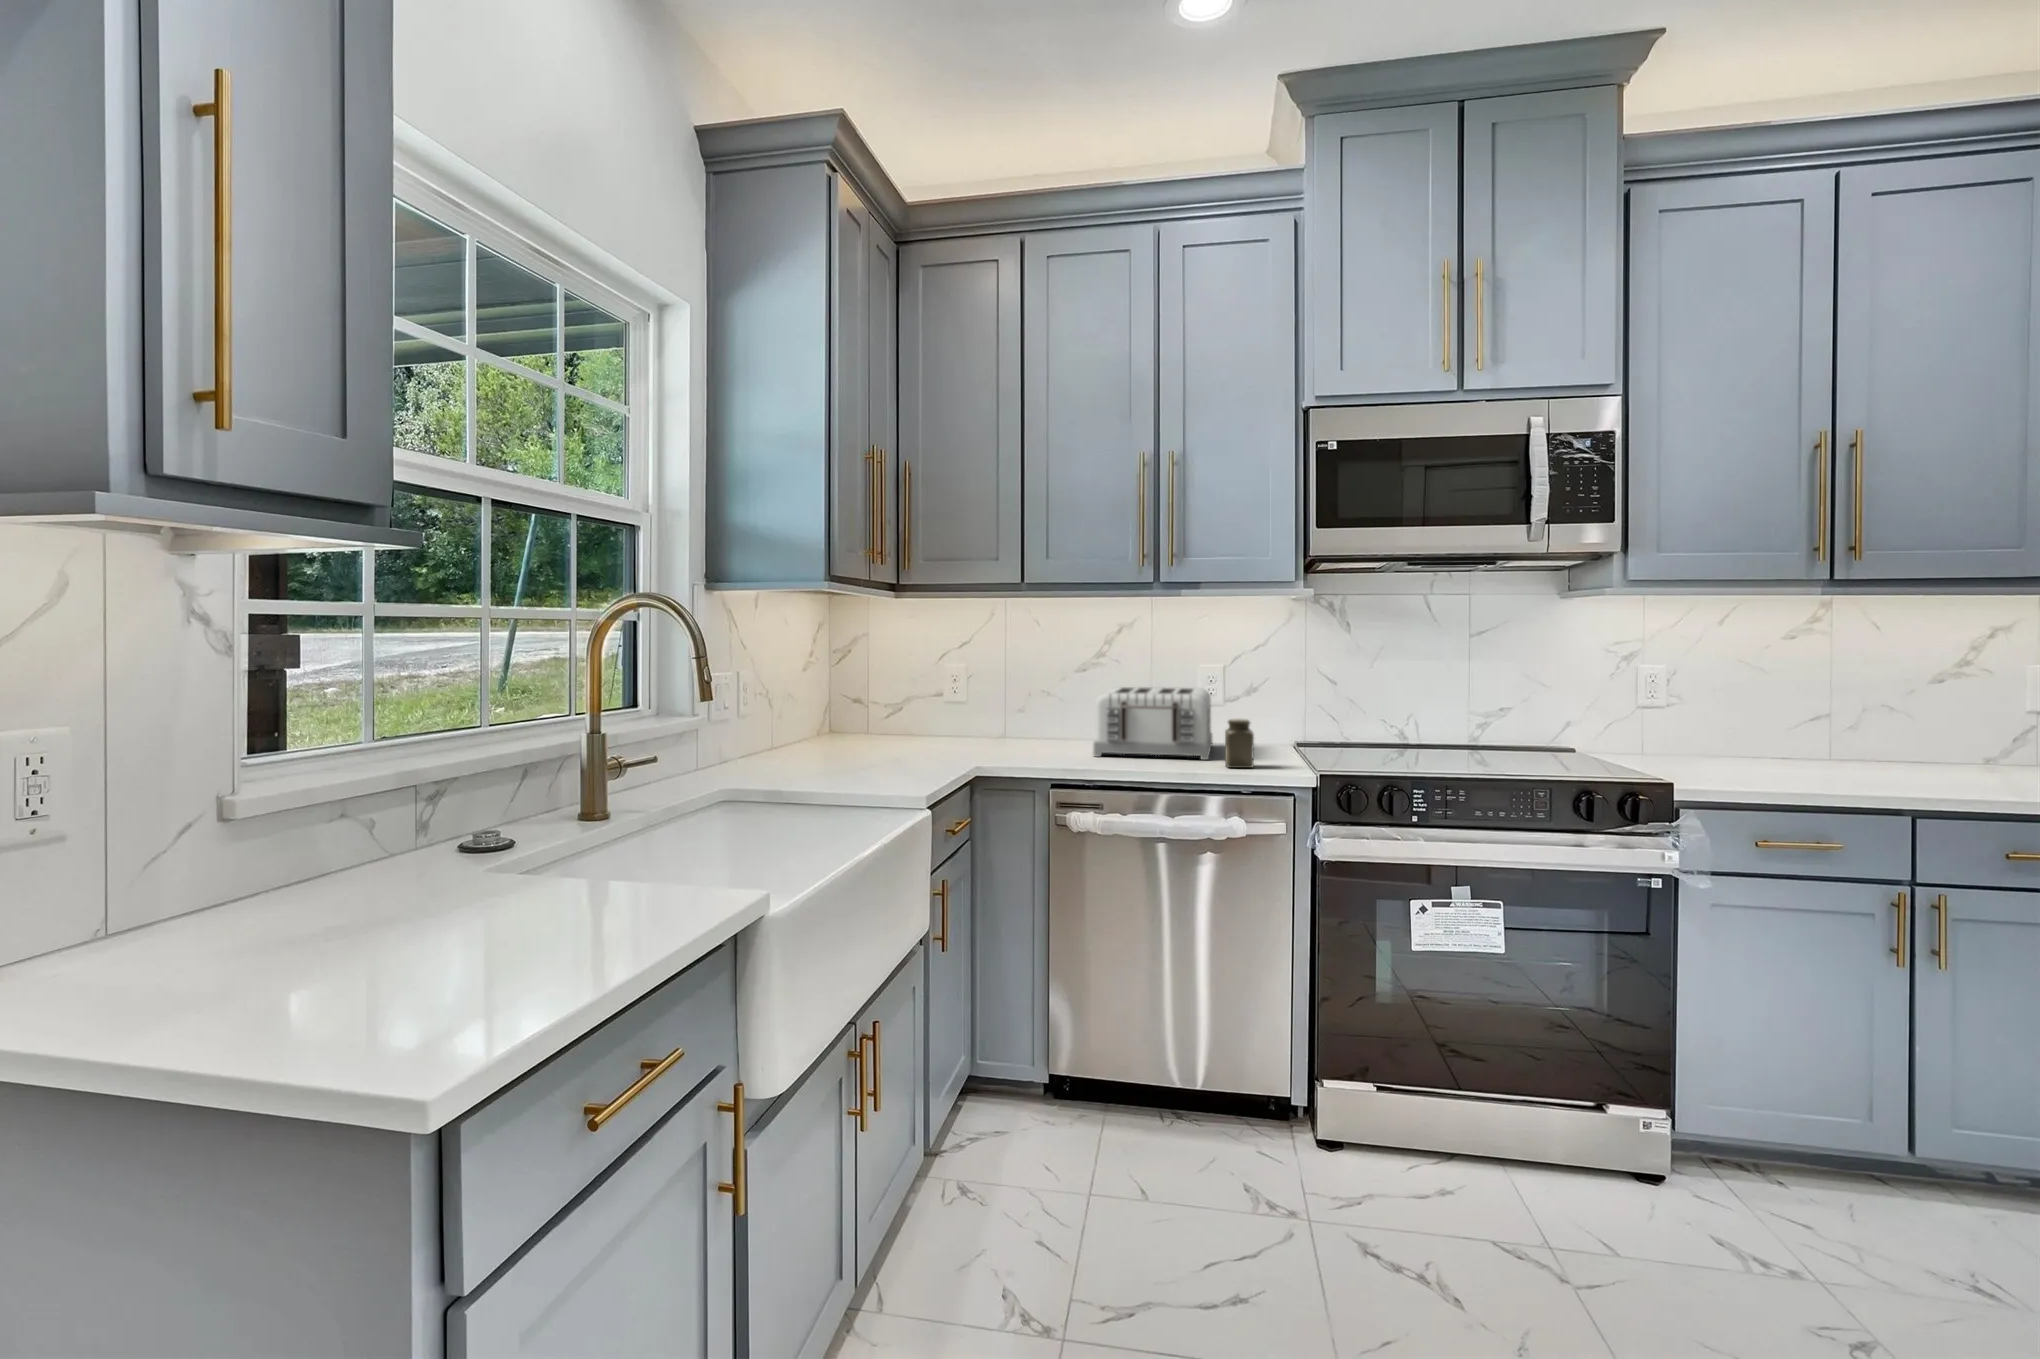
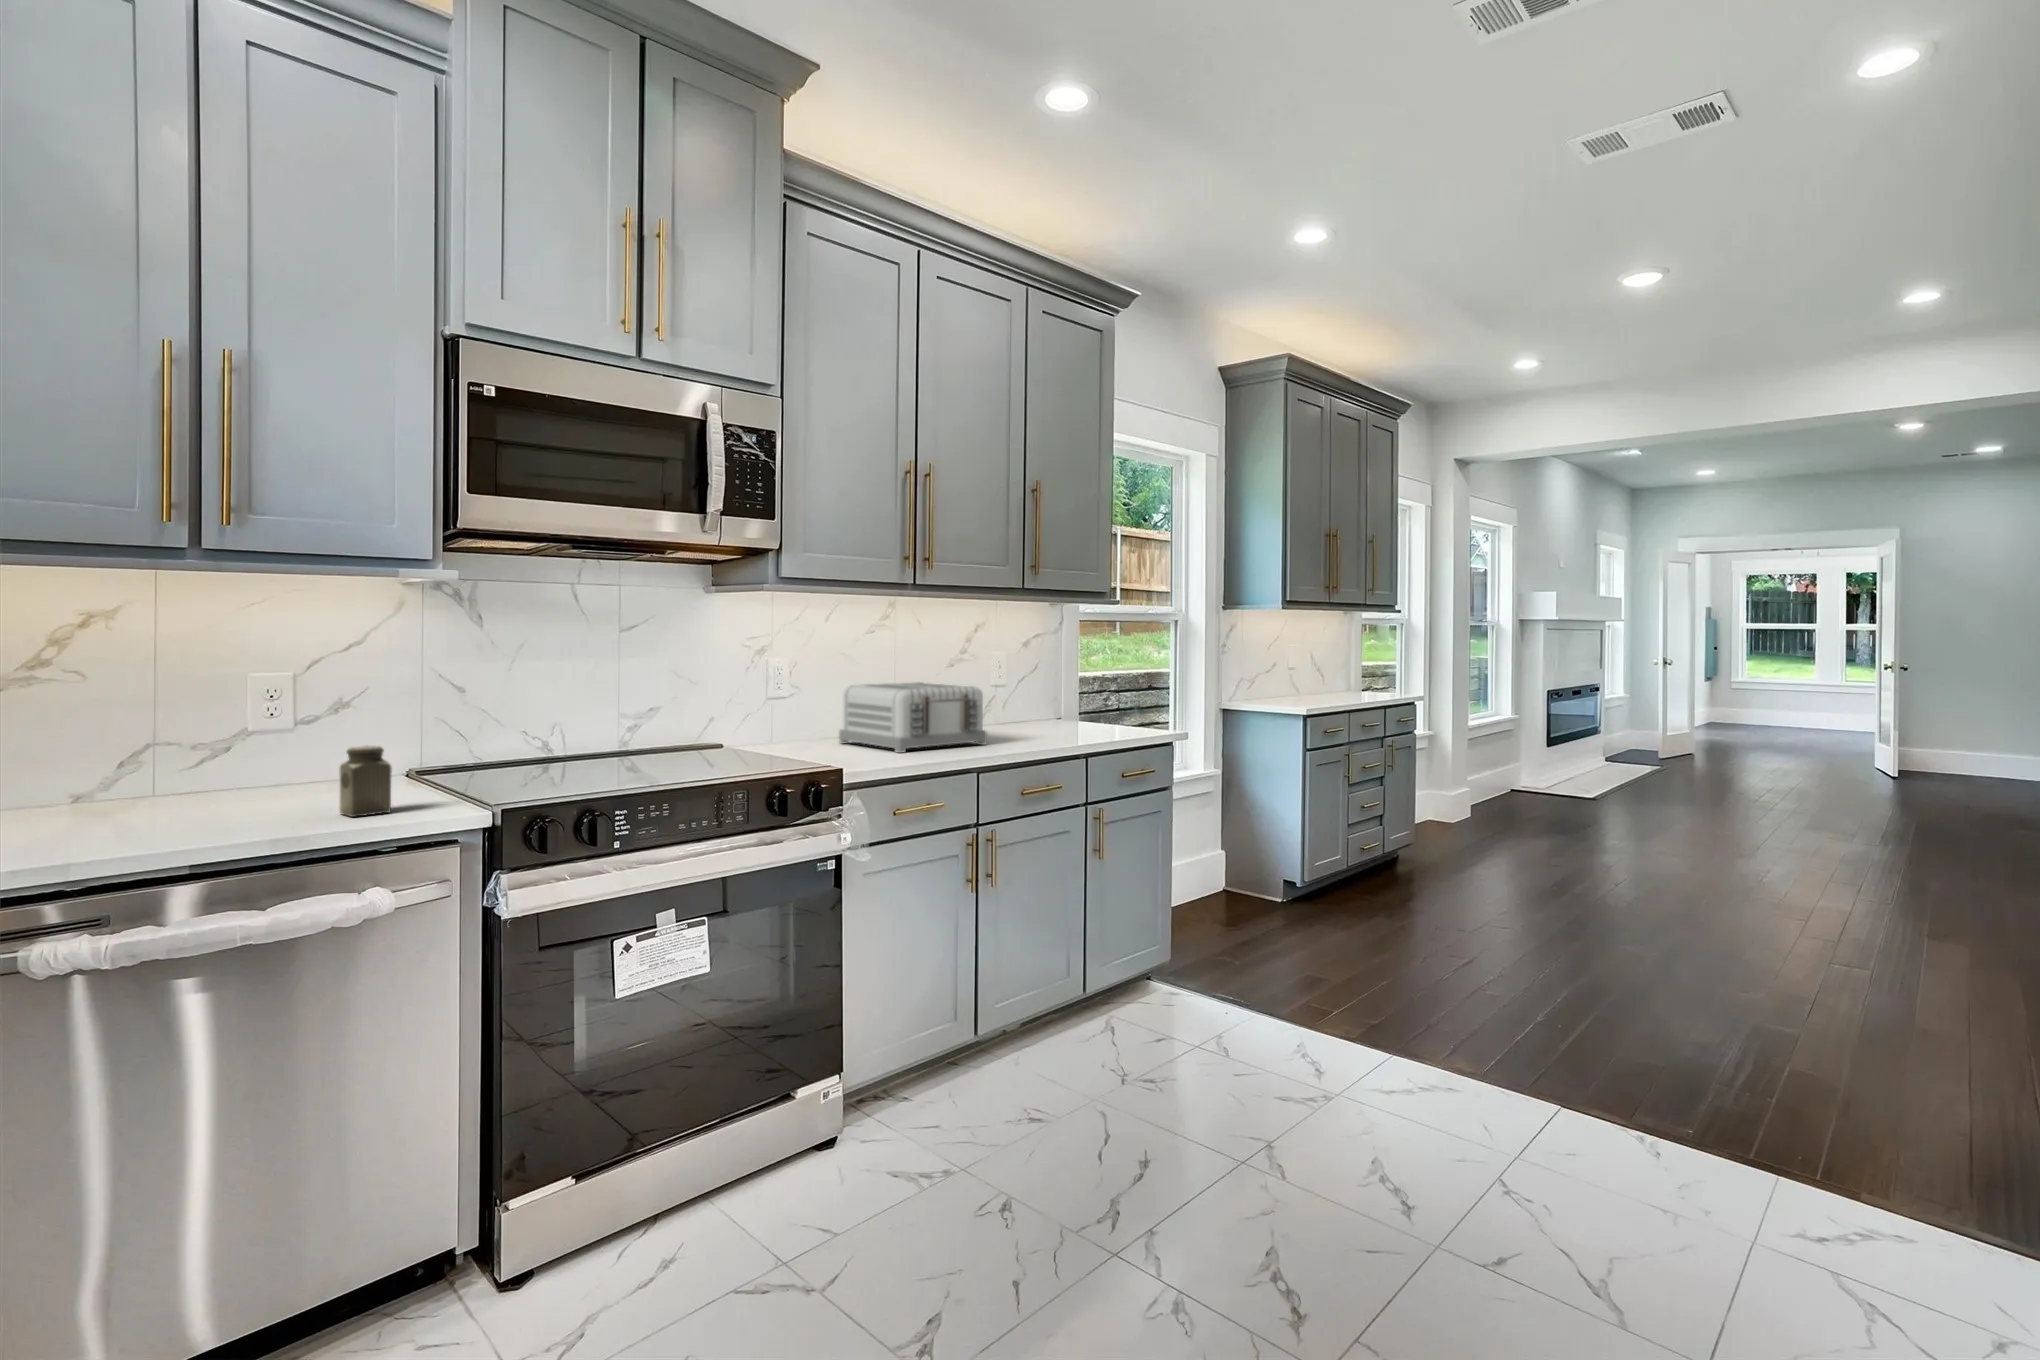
toaster: present [1093,687,1212,760] -> present [839,682,987,753]

